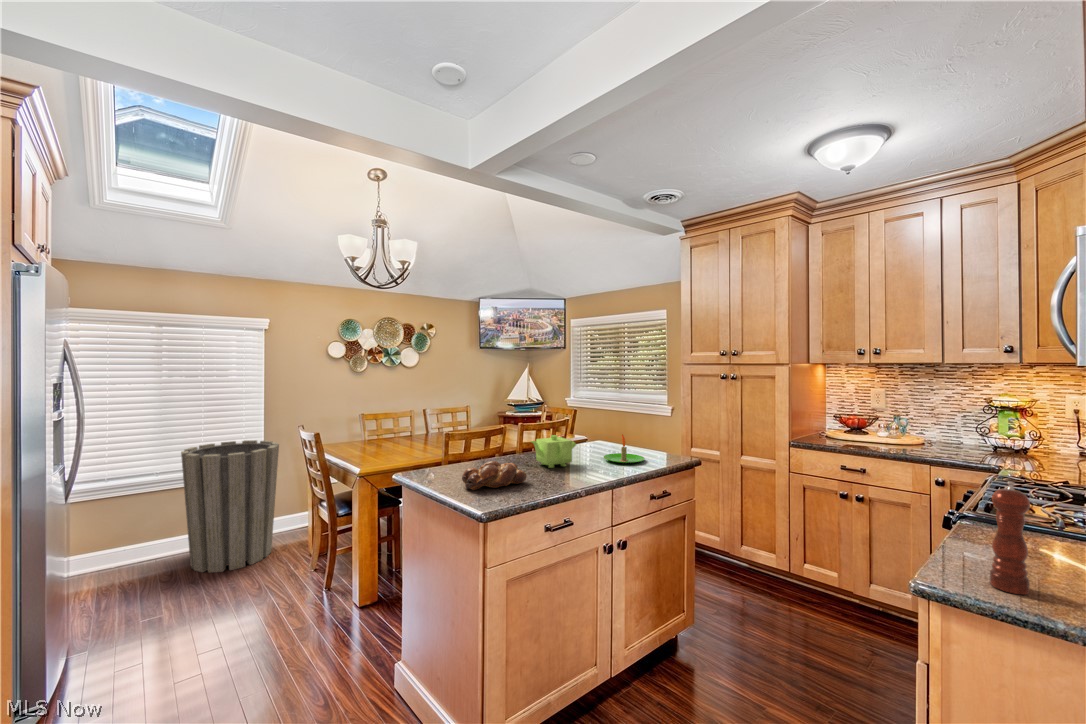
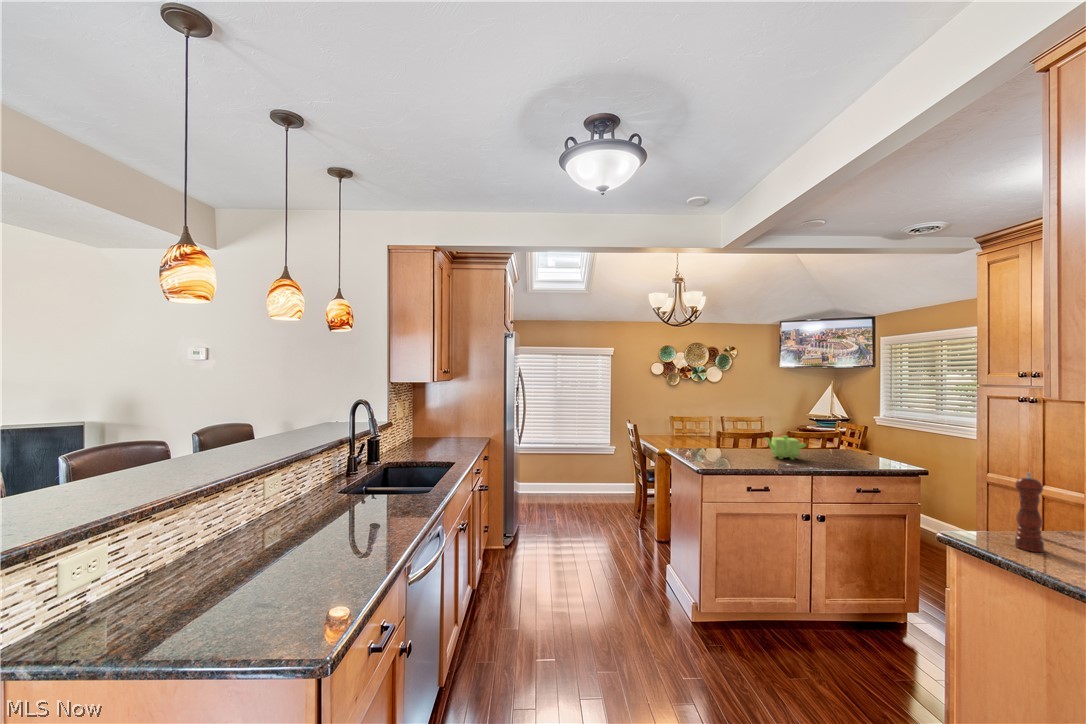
candle: present [604,434,645,463] -> none [833,441,873,465]
trash can: present [181,440,279,573] -> none [565,428,617,507]
bread loaf: present [462,461,527,490] -> none [705,445,750,462]

